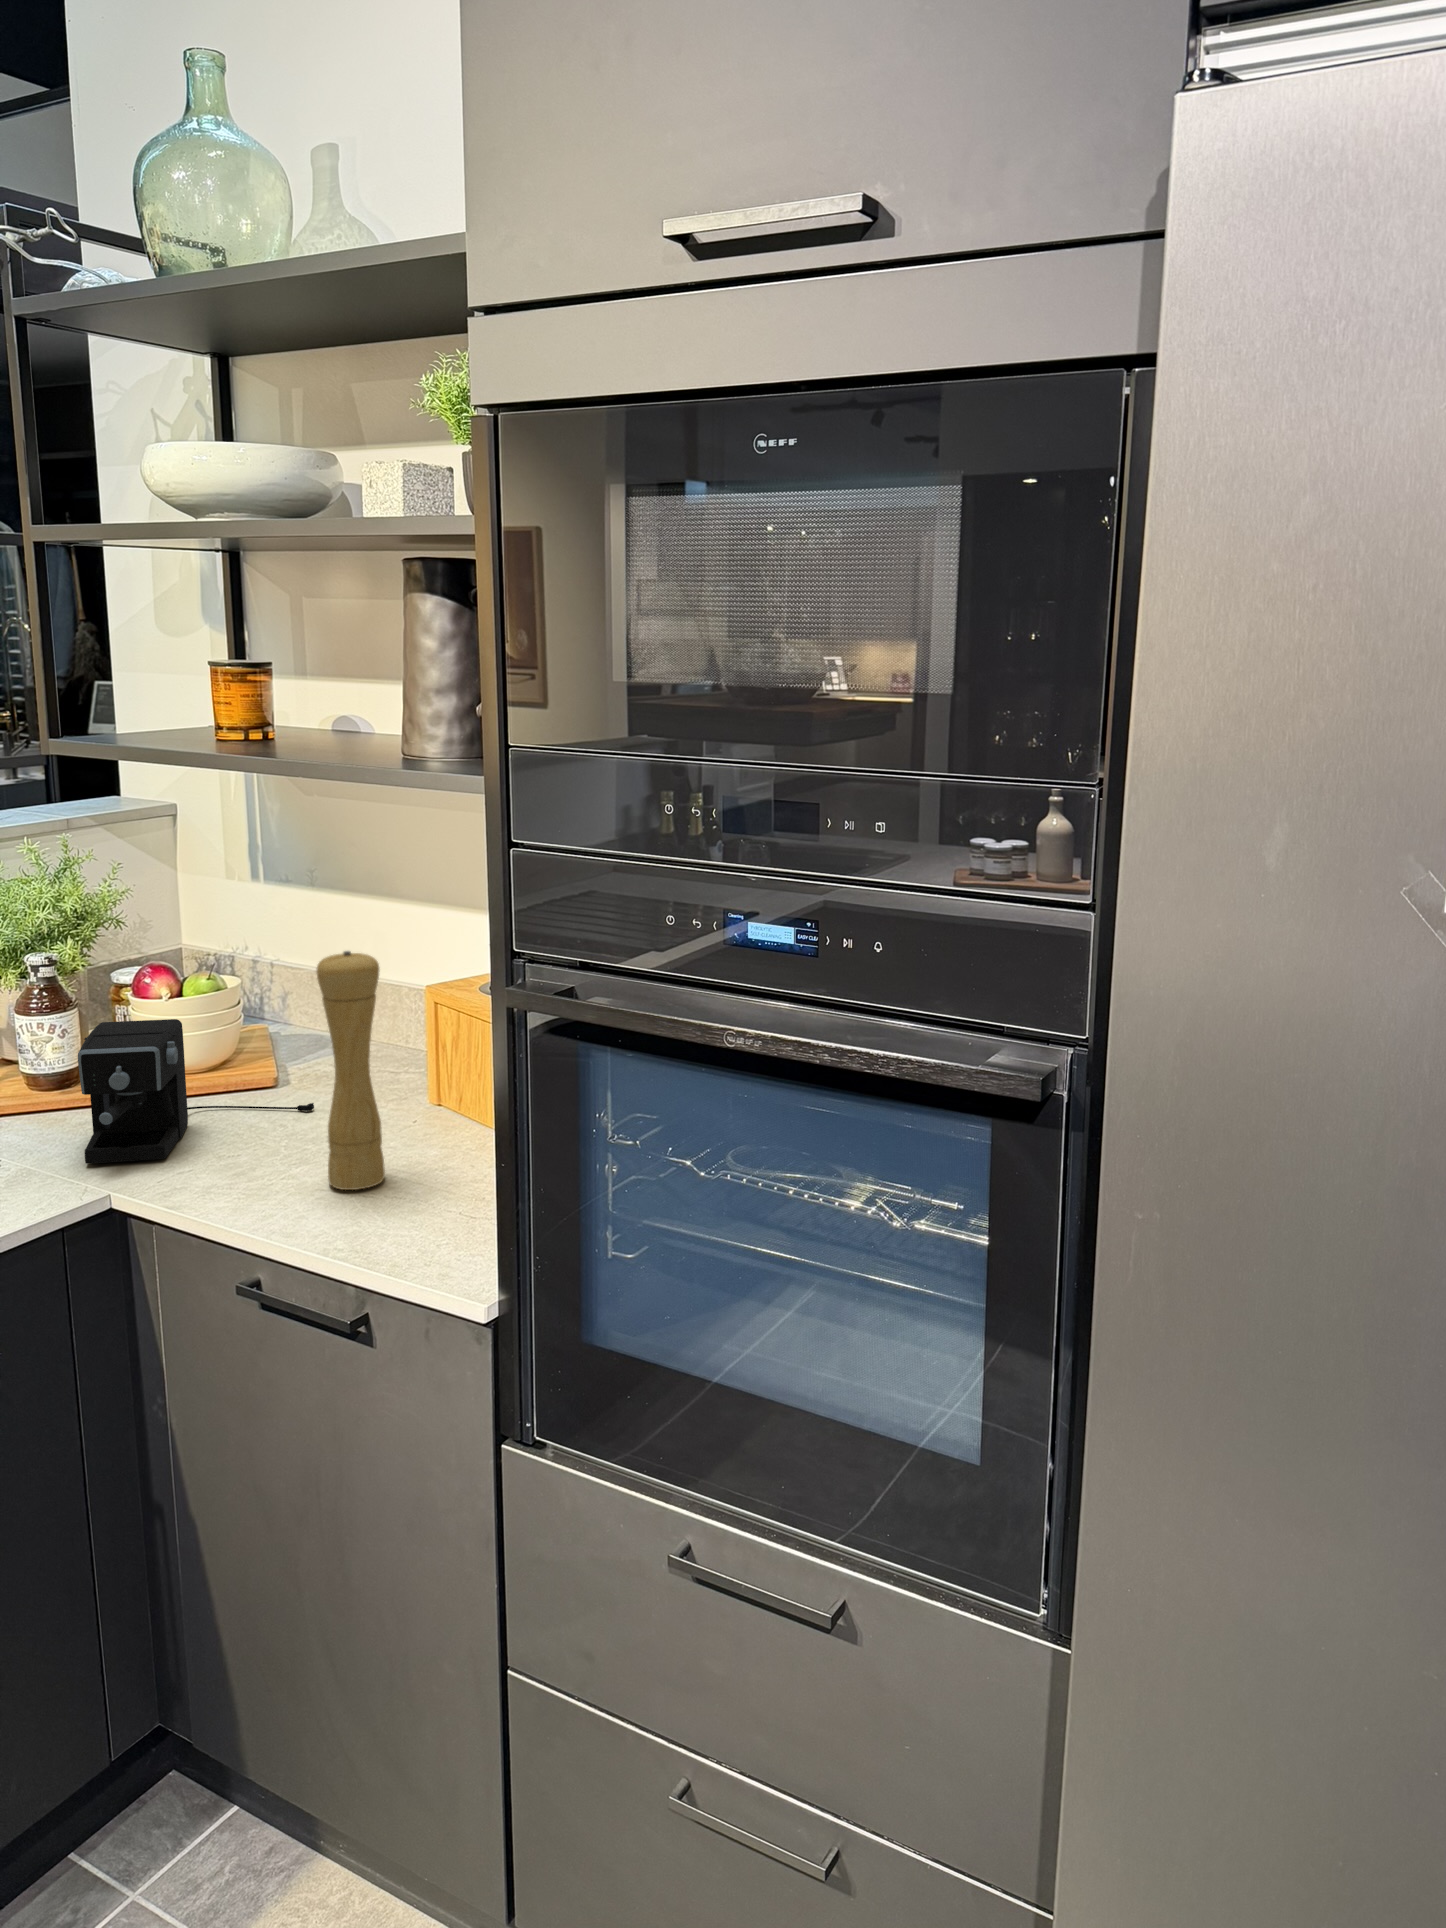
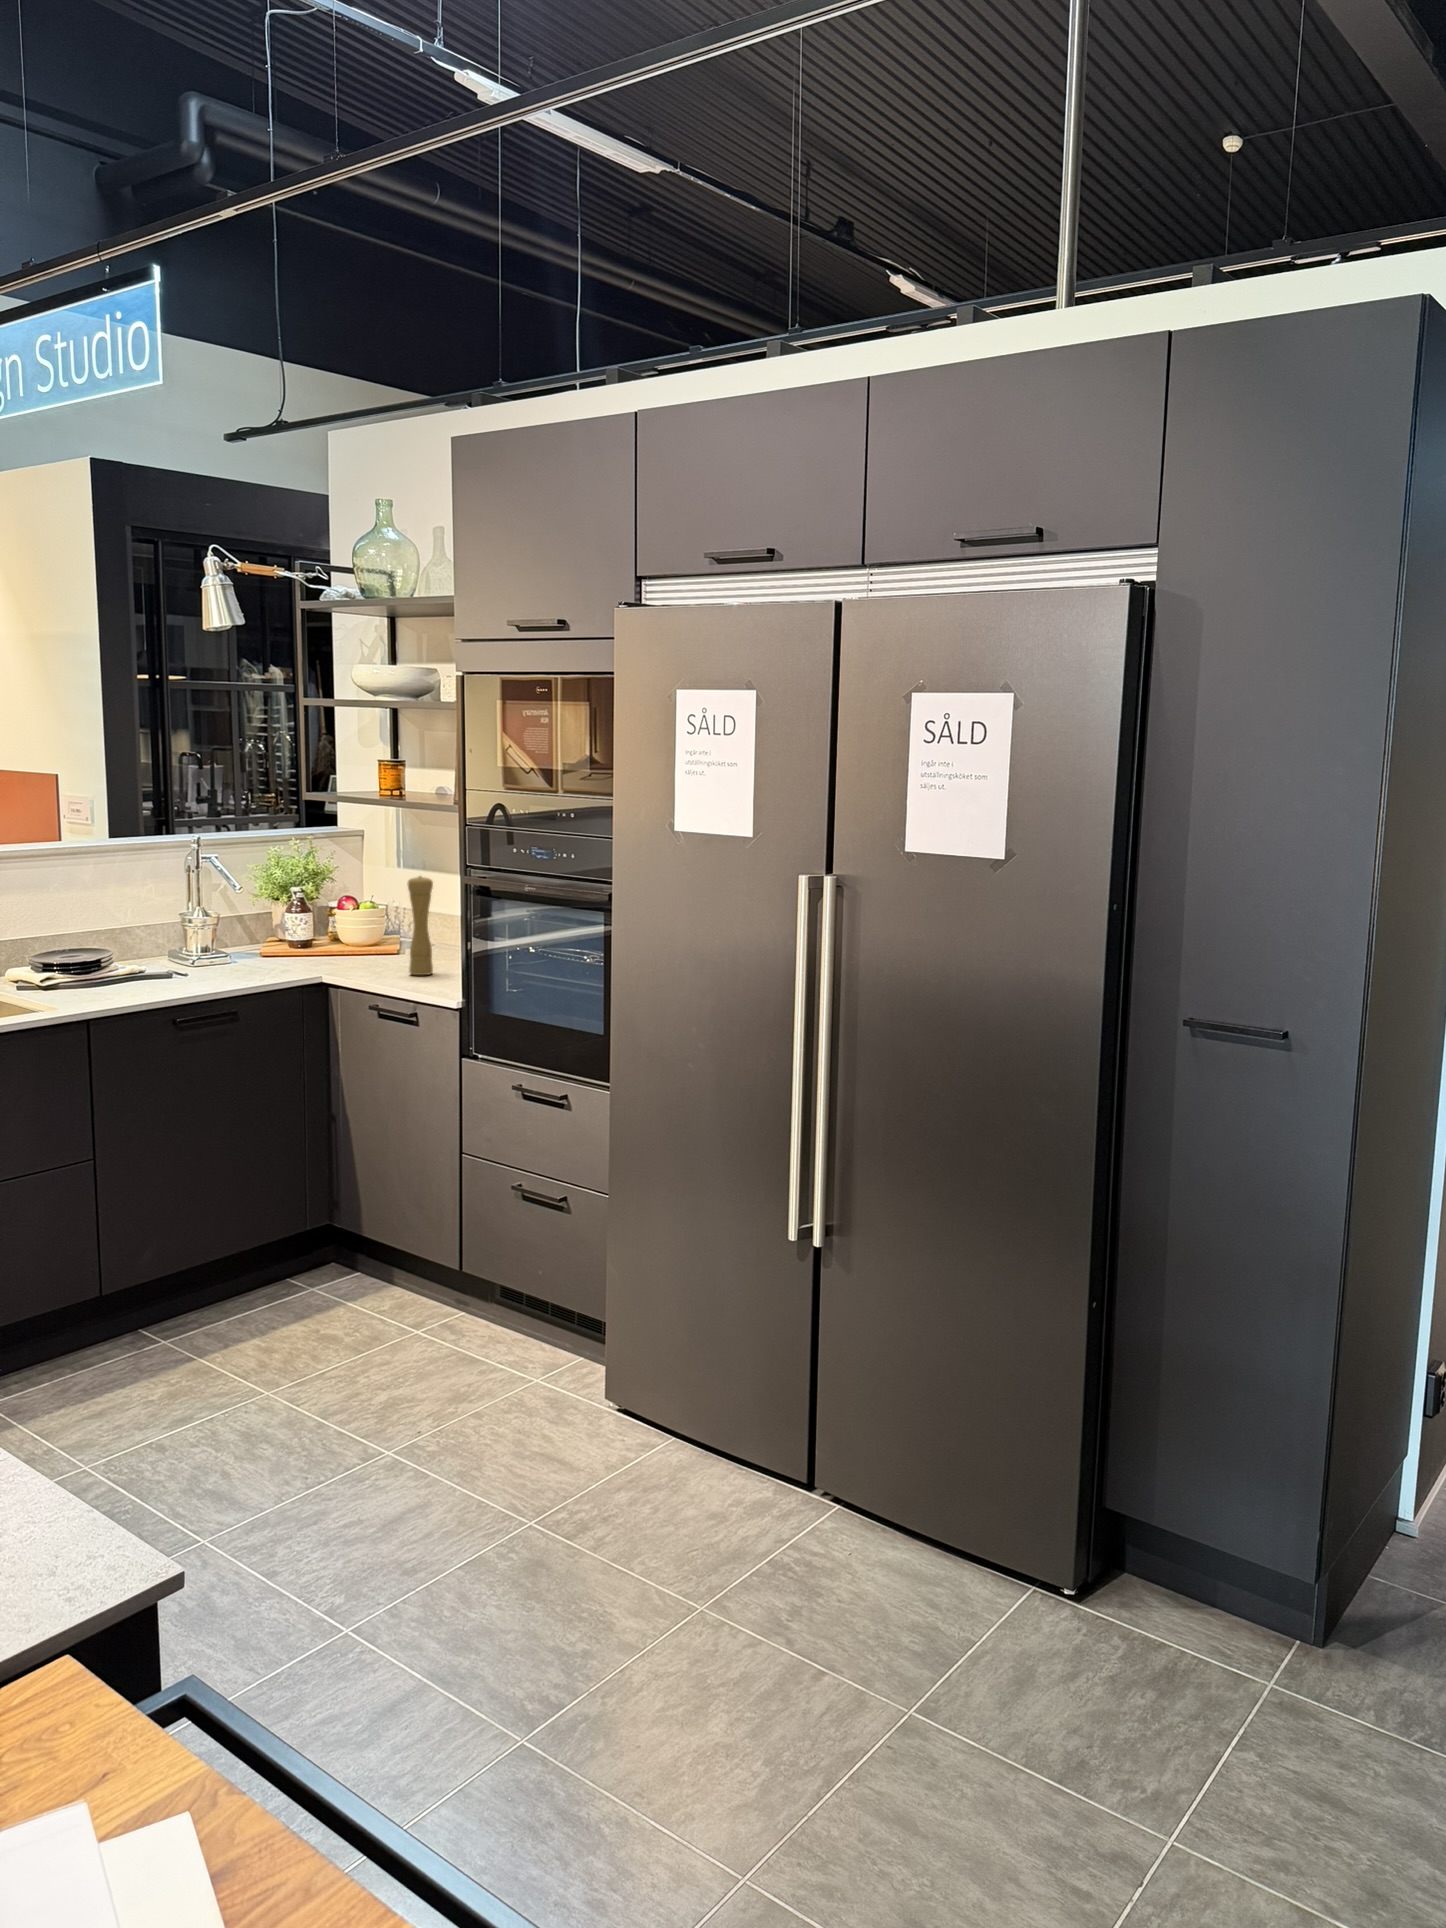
coffee maker: present [78,1019,314,1164] -> none [313,913,412,967]

